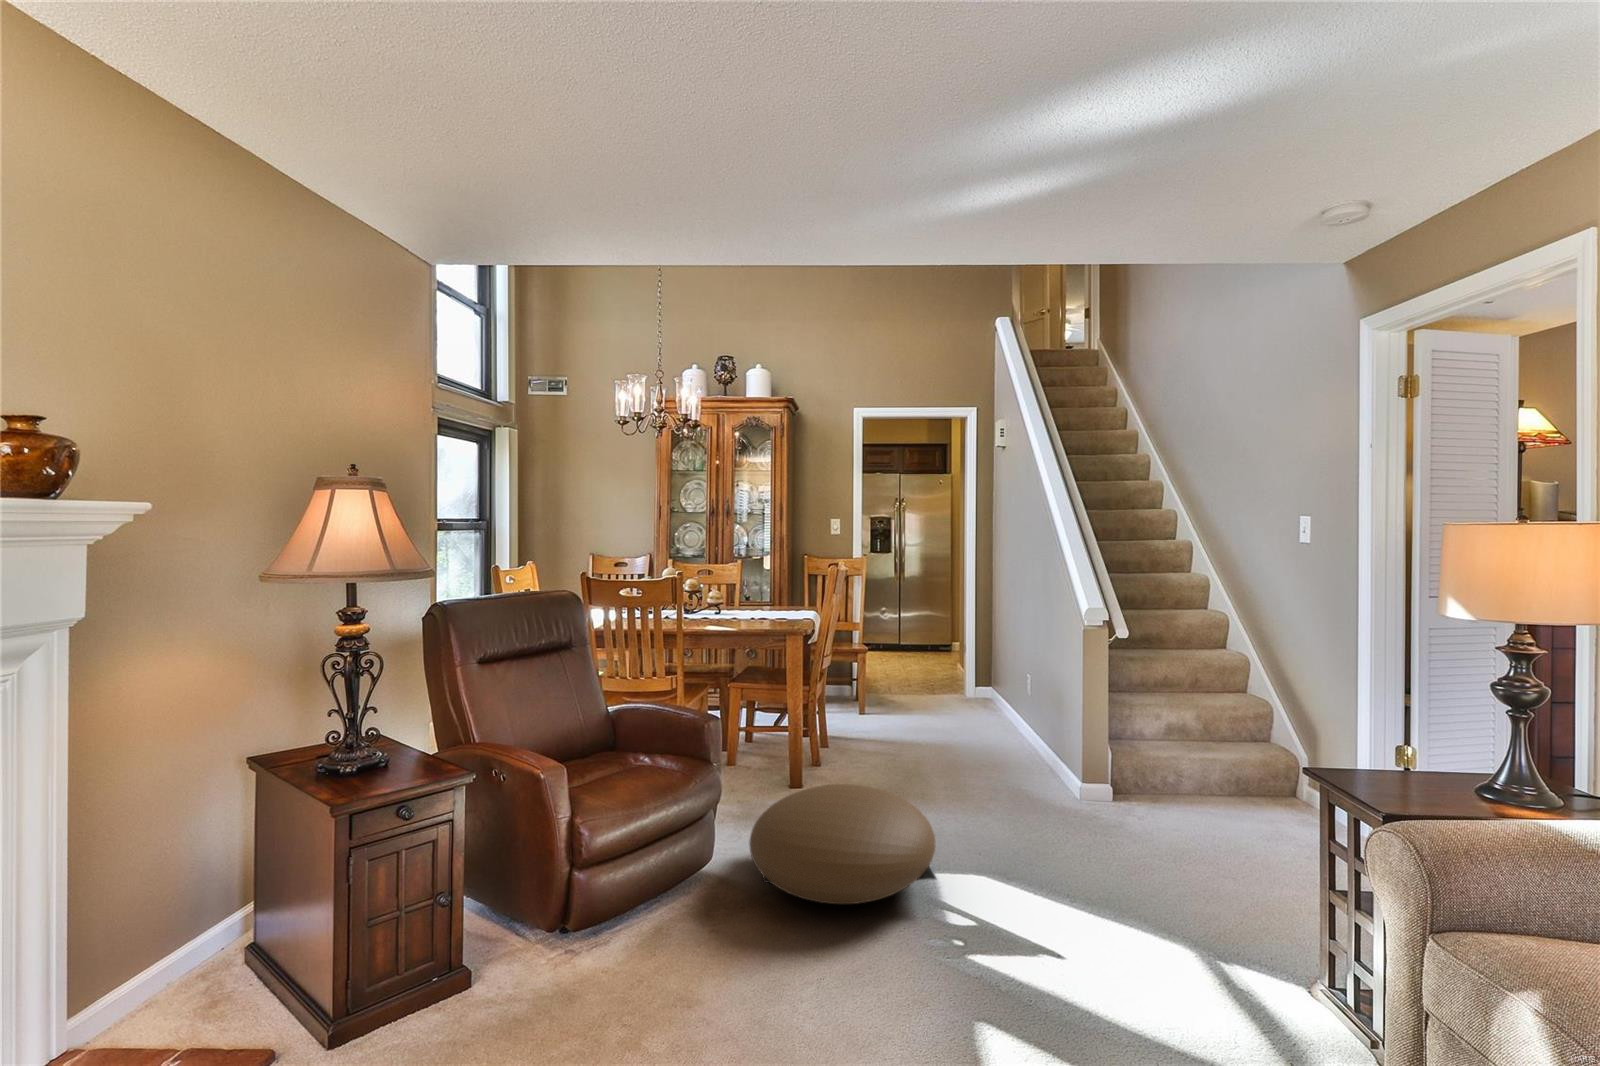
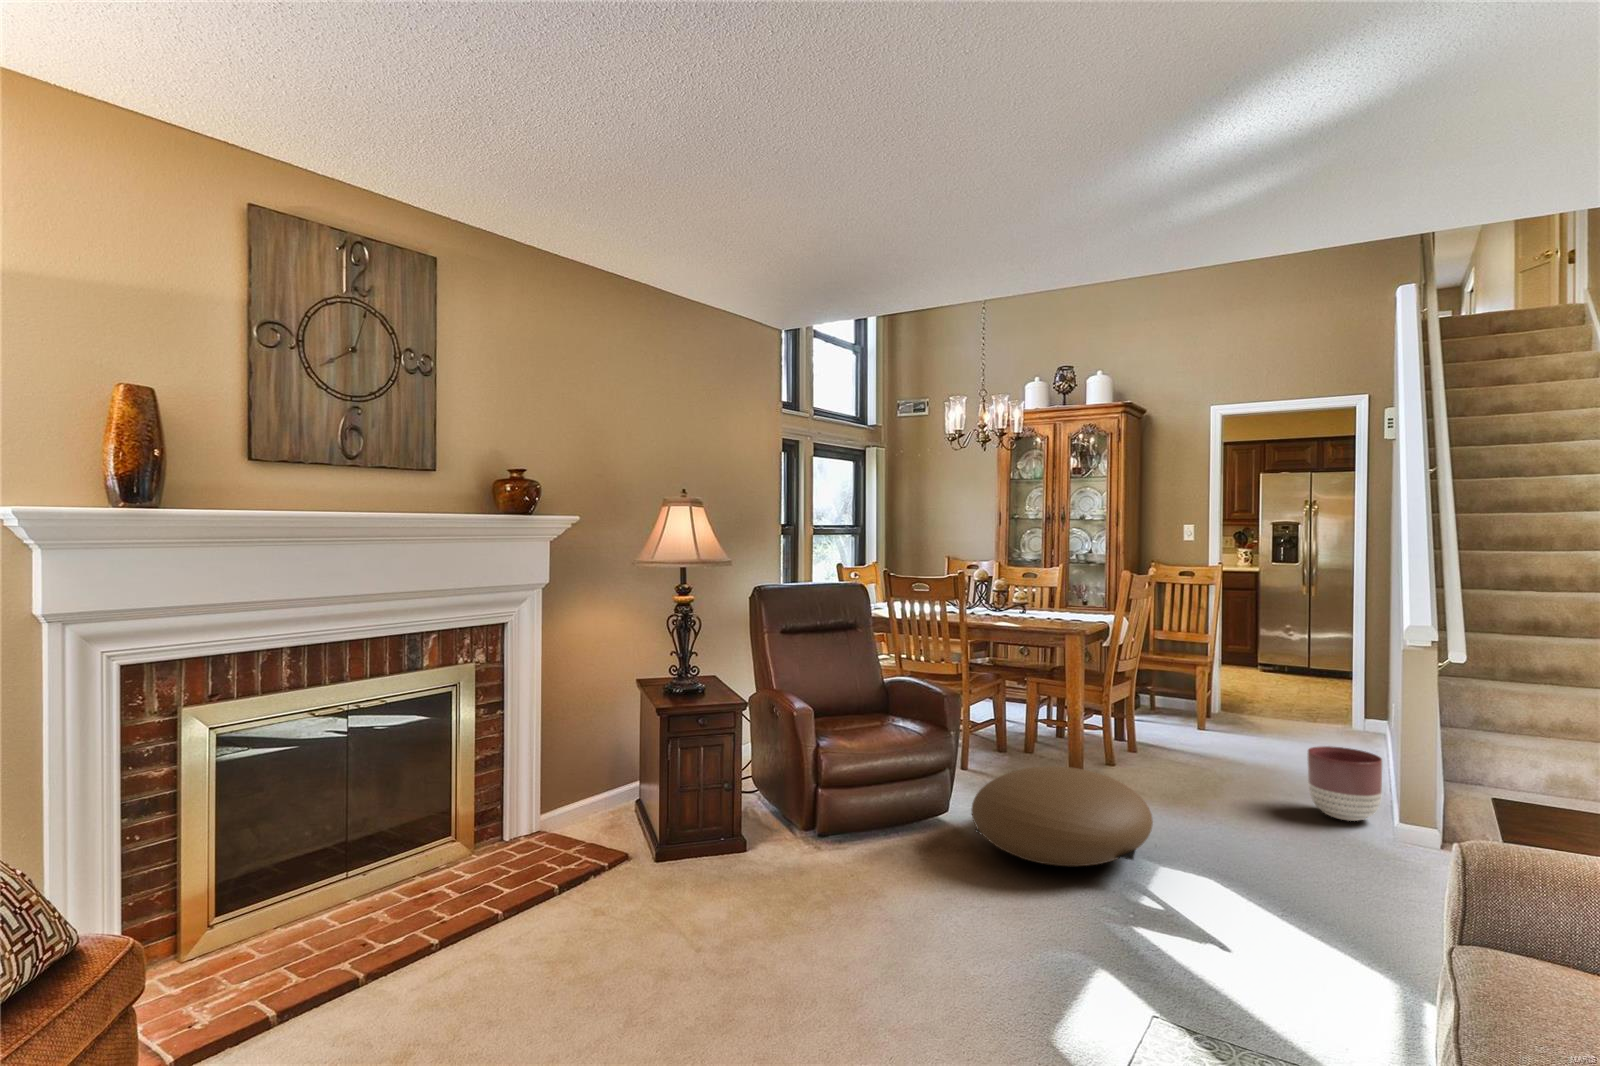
planter: none [999,722,1057,788] -> present [1308,746,1382,821]

